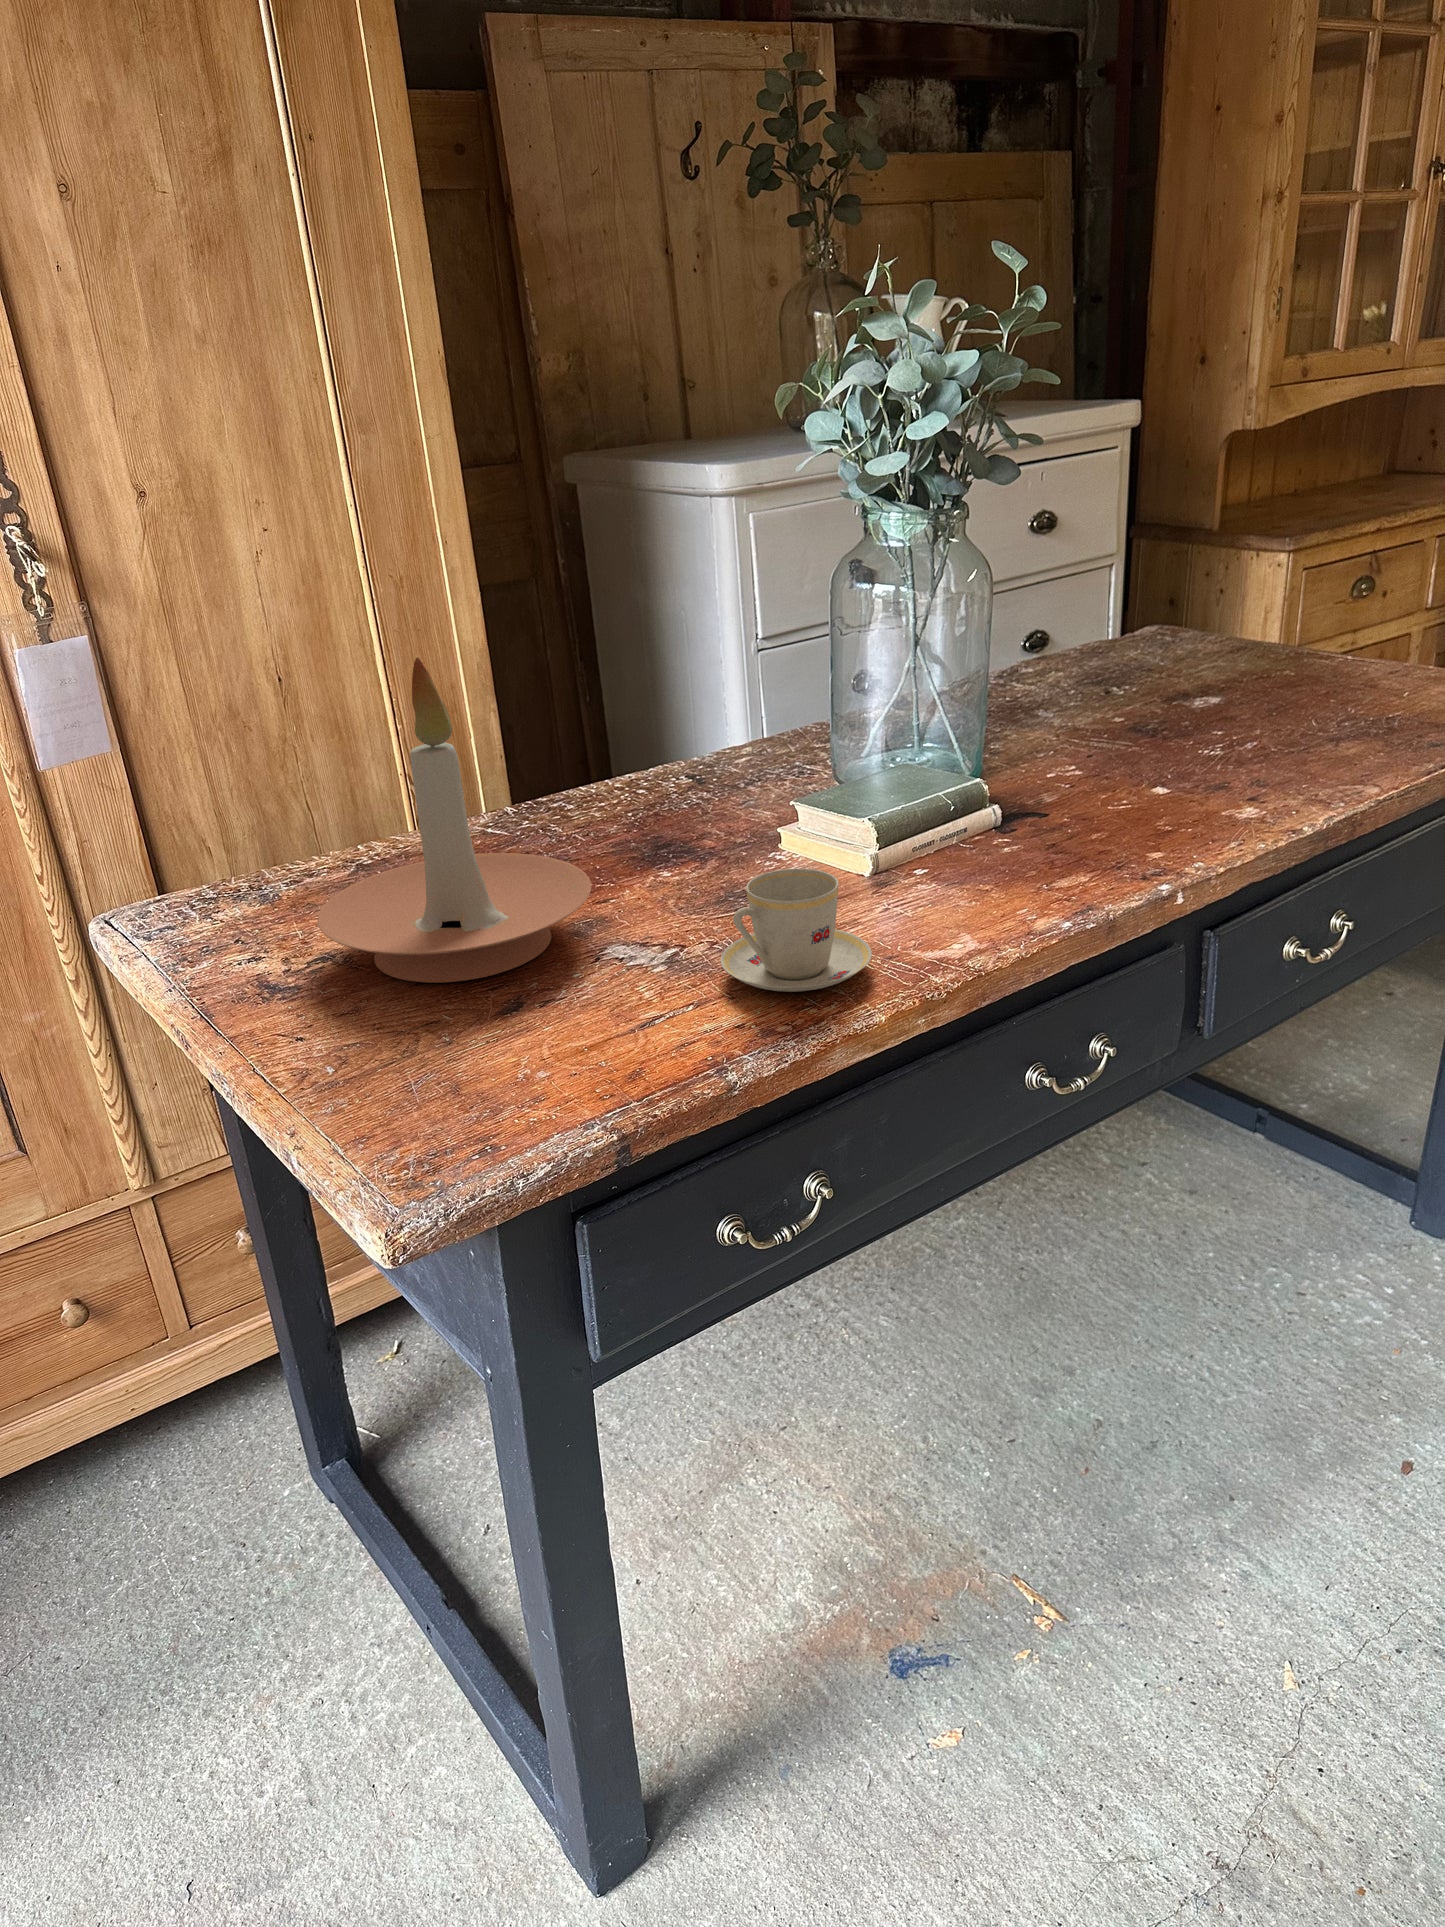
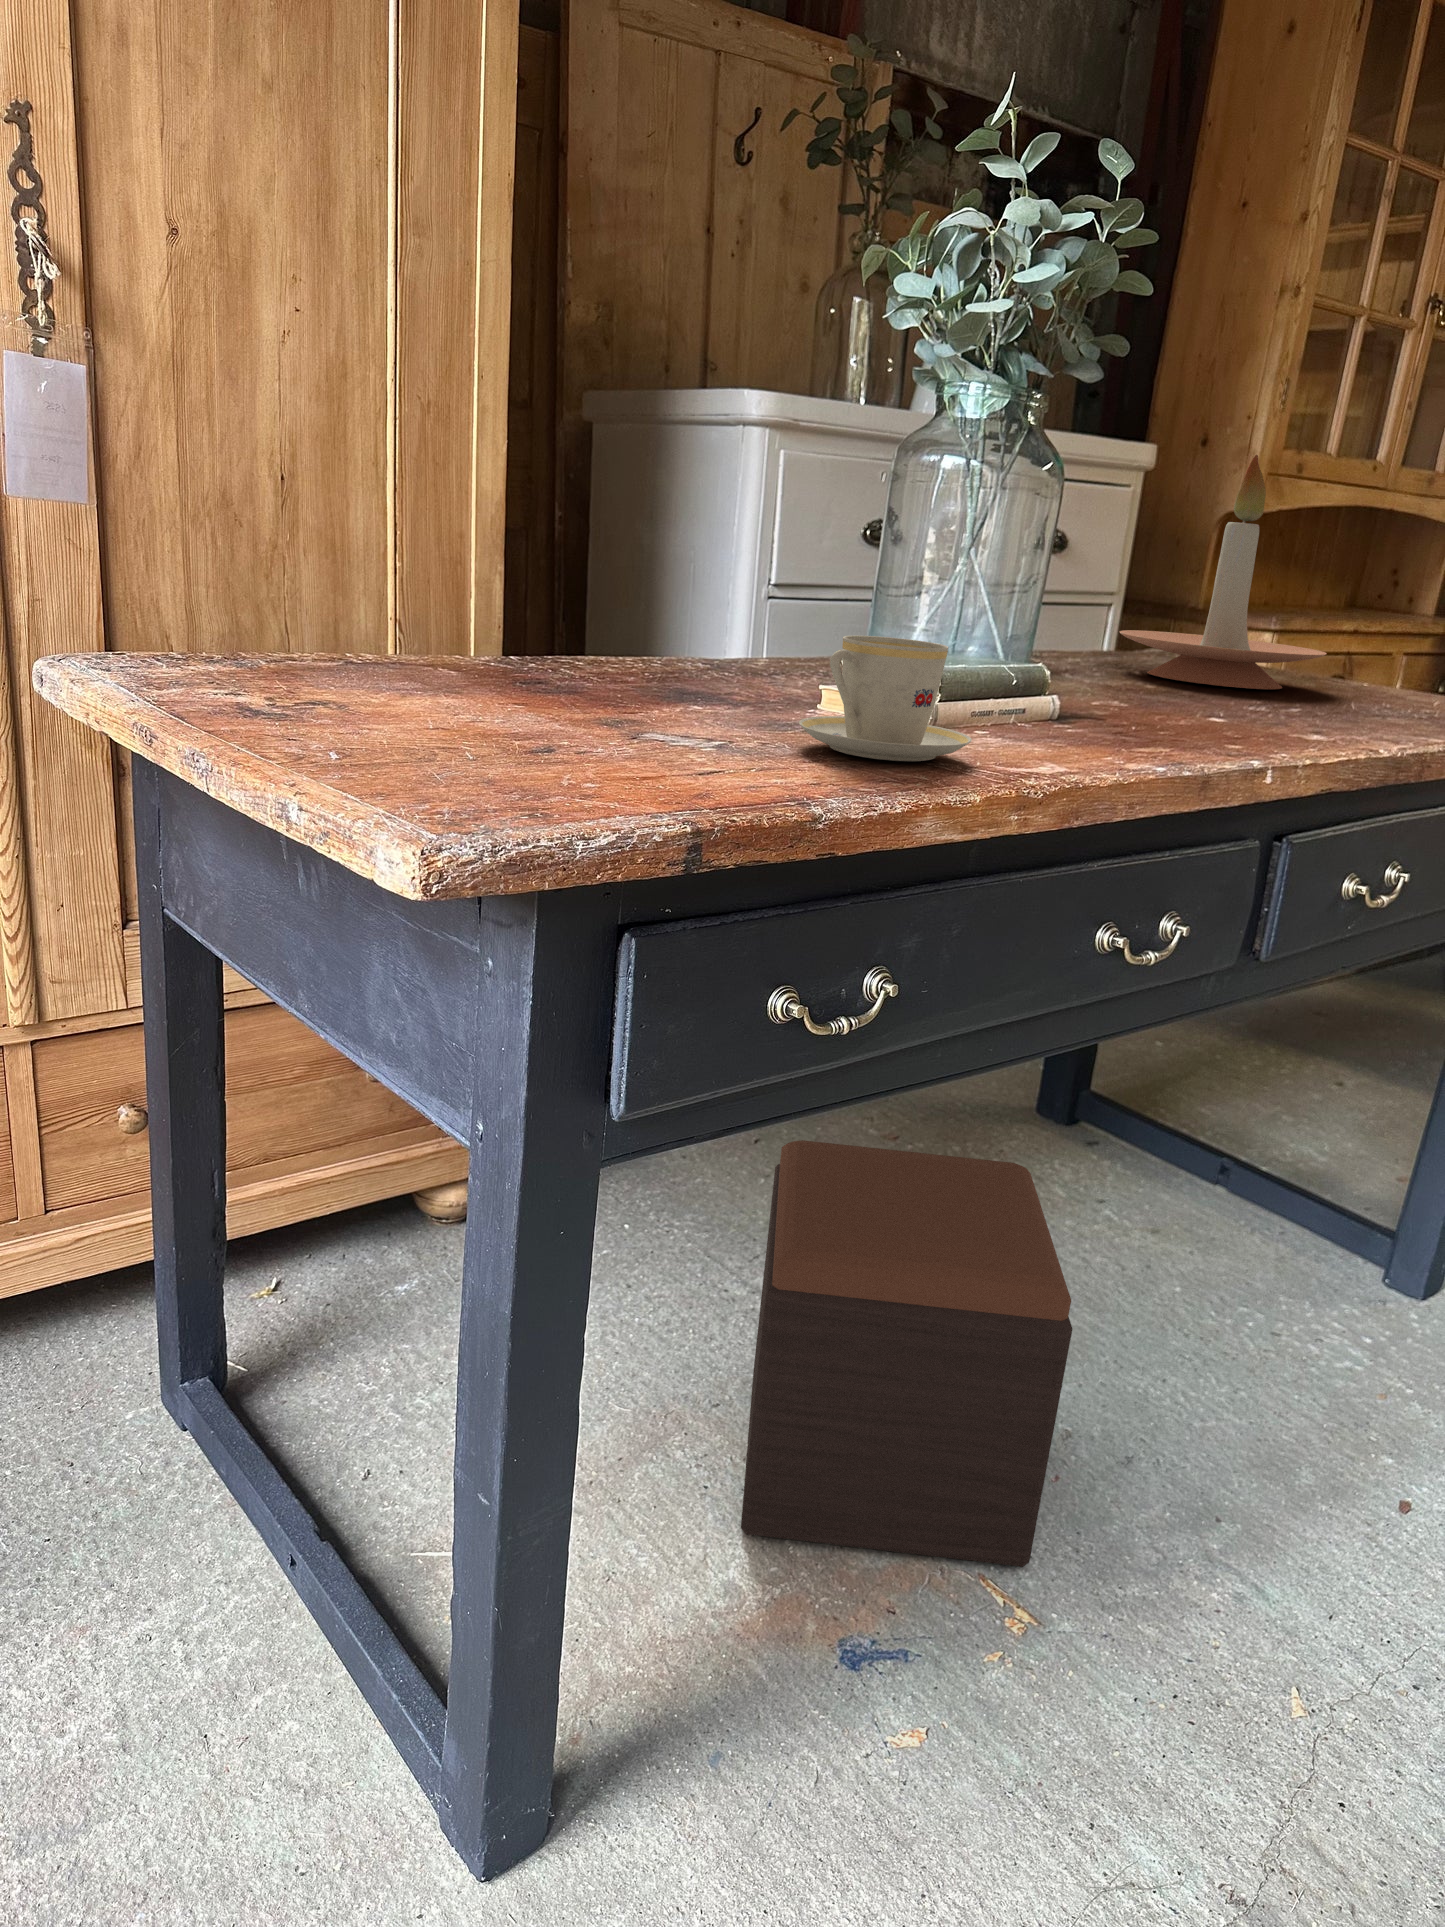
candle holder: present [317,658,591,983] -> present [1120,455,1327,689]
footstool: none [792,1202,1063,1565] -> present [741,1140,1072,1567]

